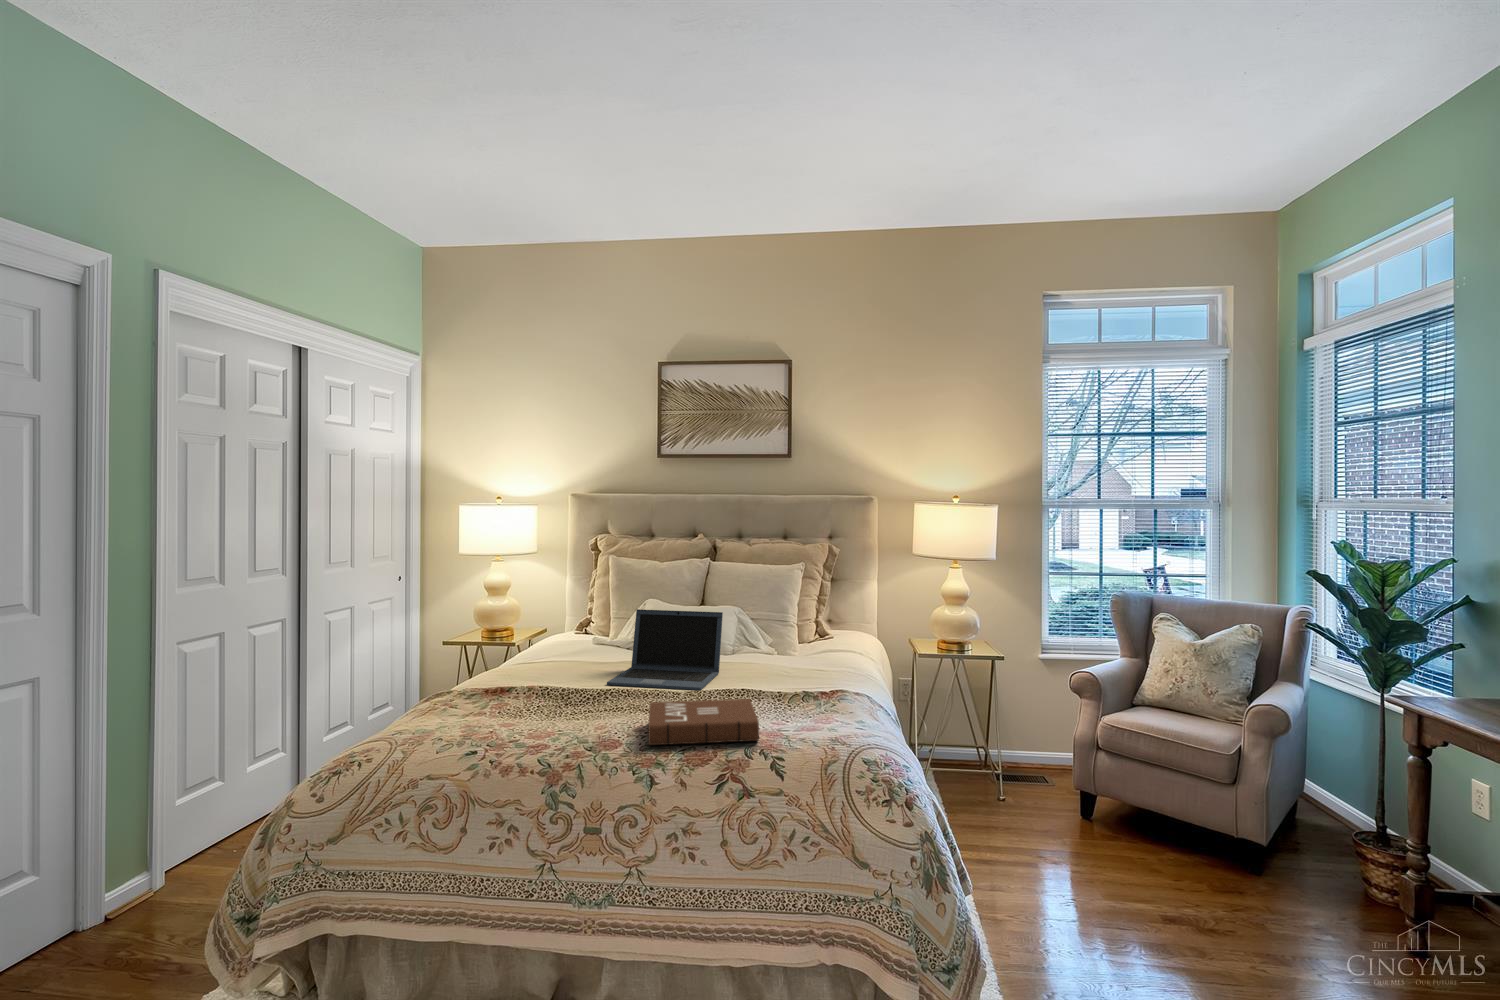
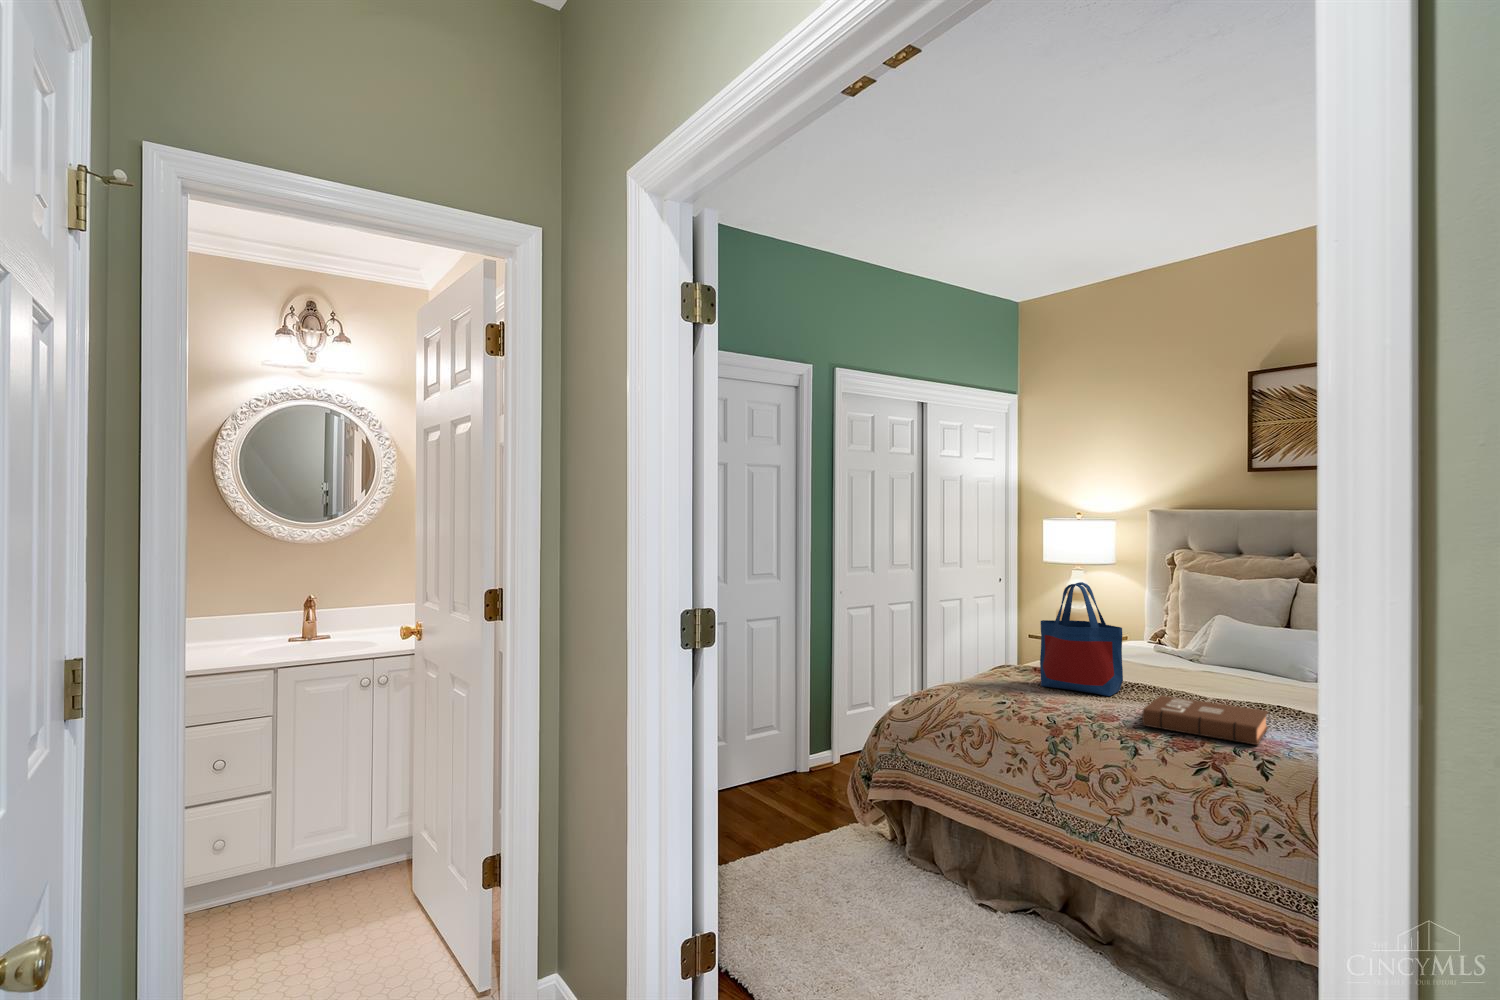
tote bag: none [503,581,600,715] -> present [1040,582,1123,696]
laptop: present [607,609,723,690] -> none [1142,620,1279,702]

